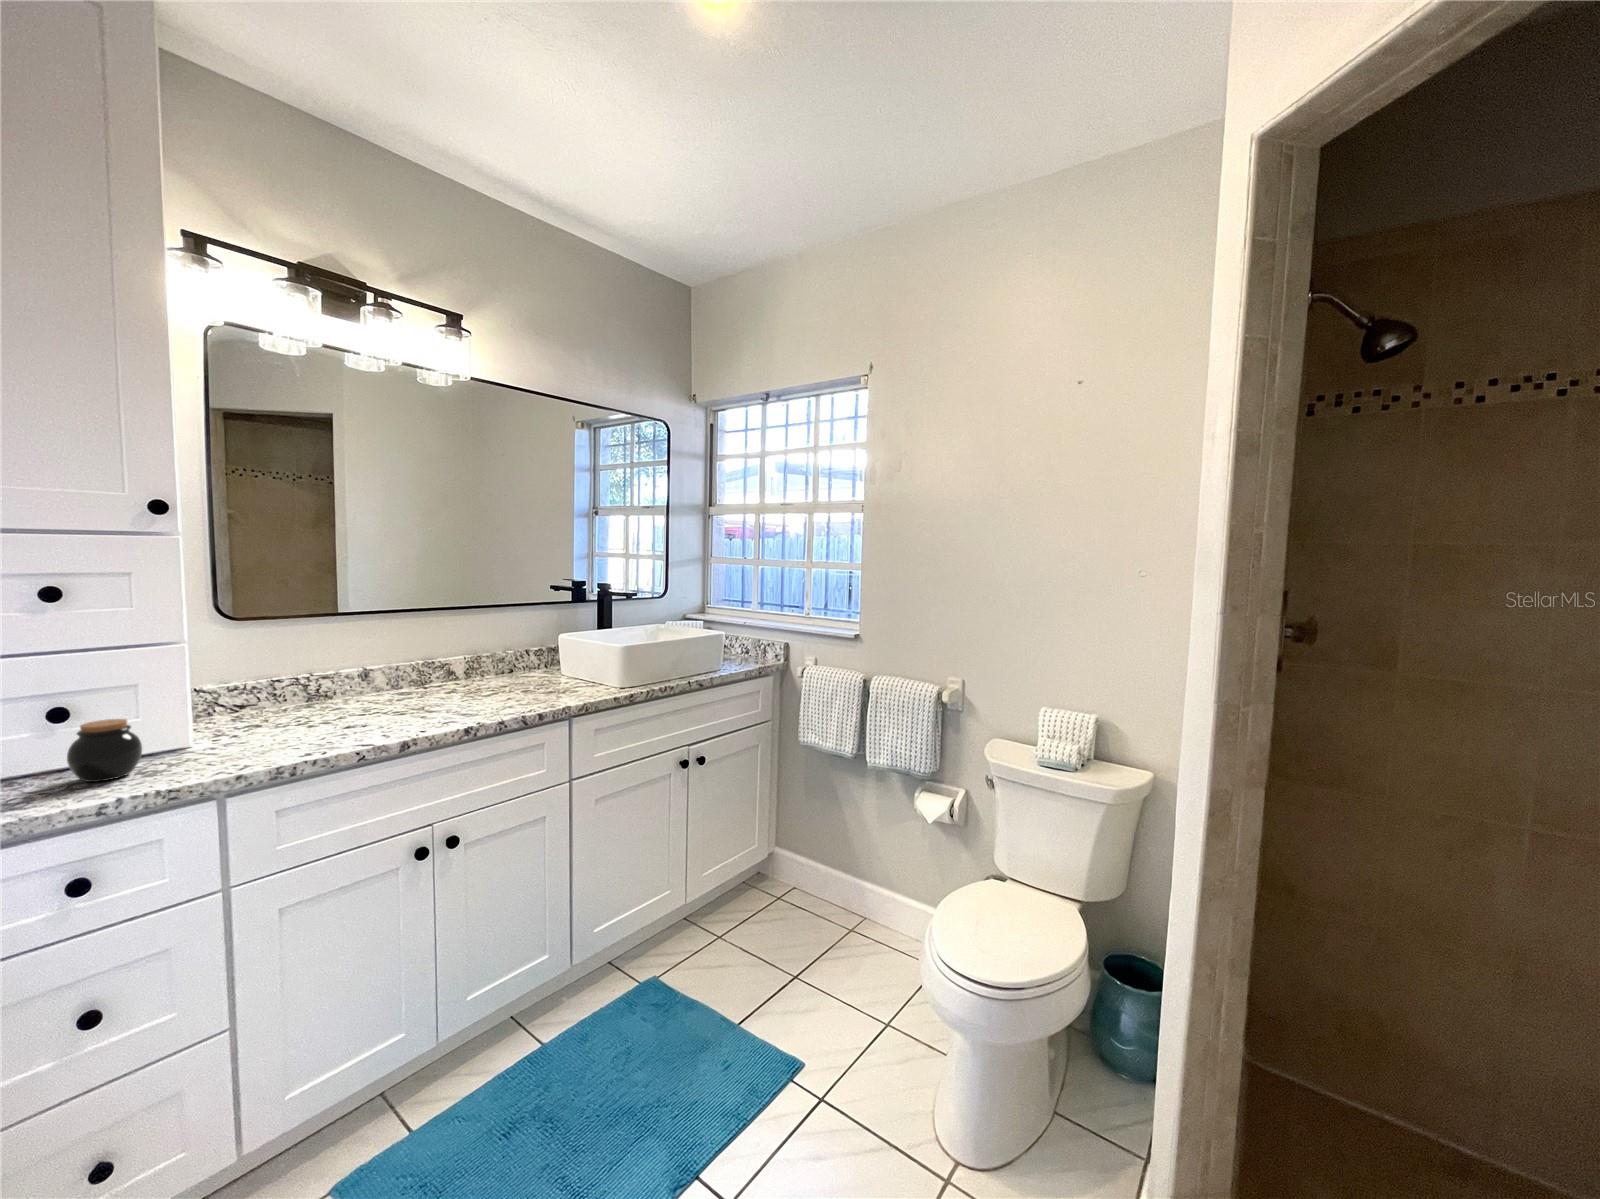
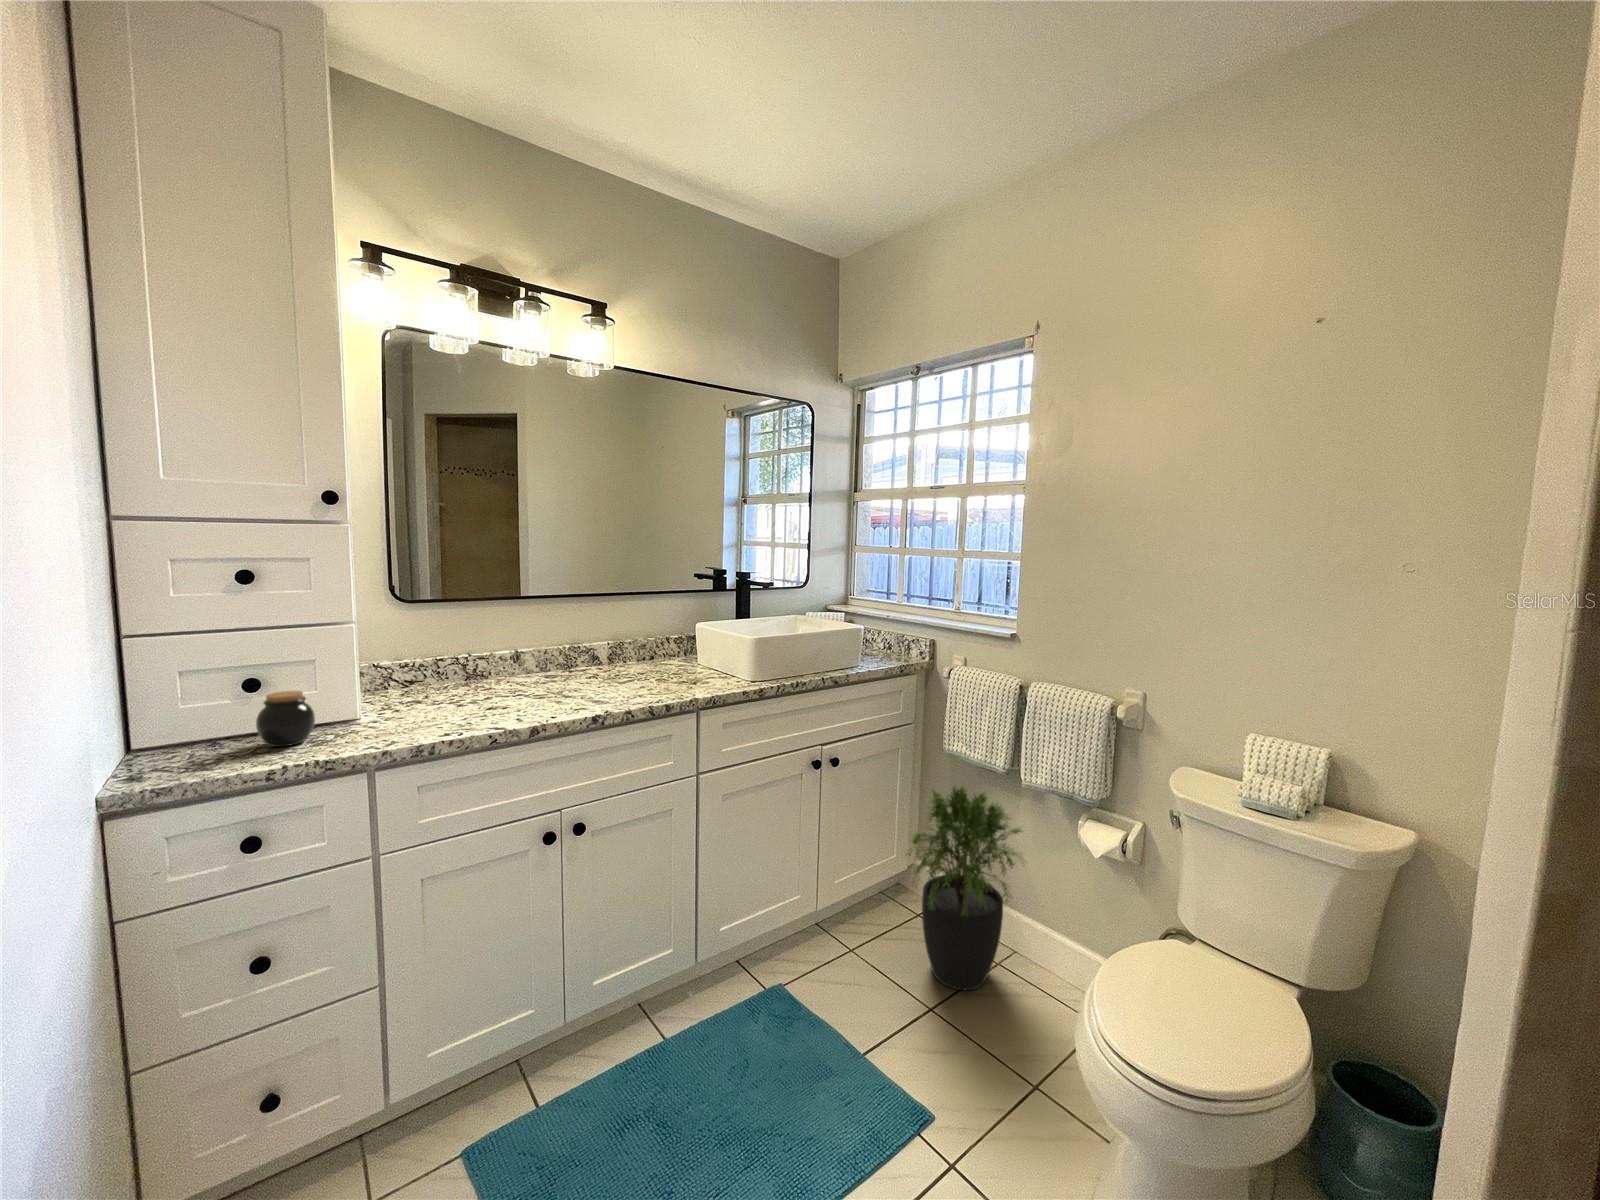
potted plant: none [763,769,875,954] -> present [905,784,1022,990]

